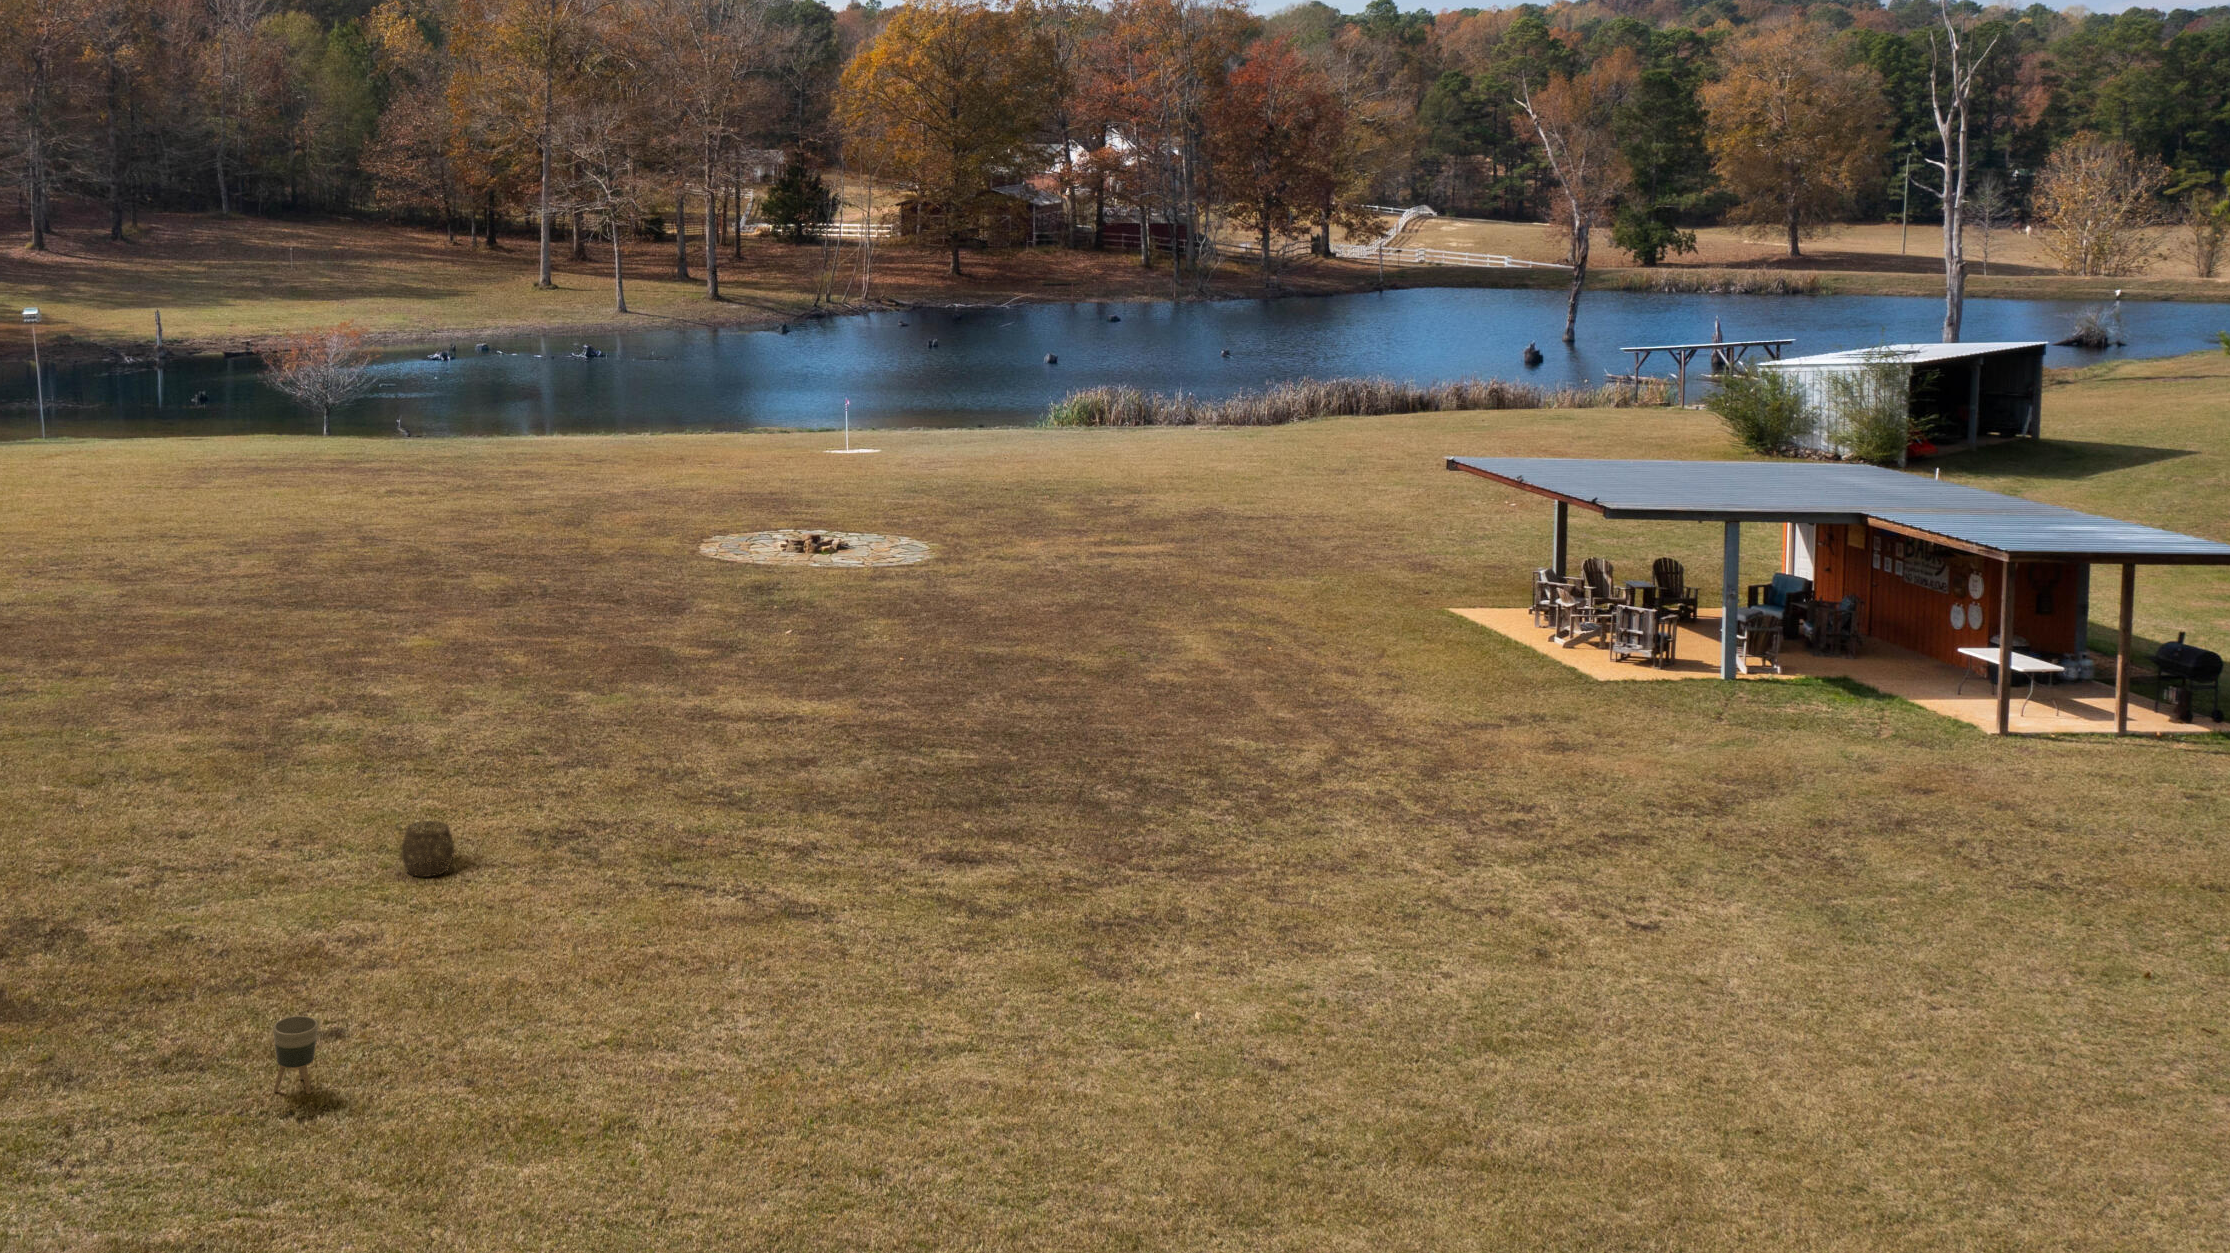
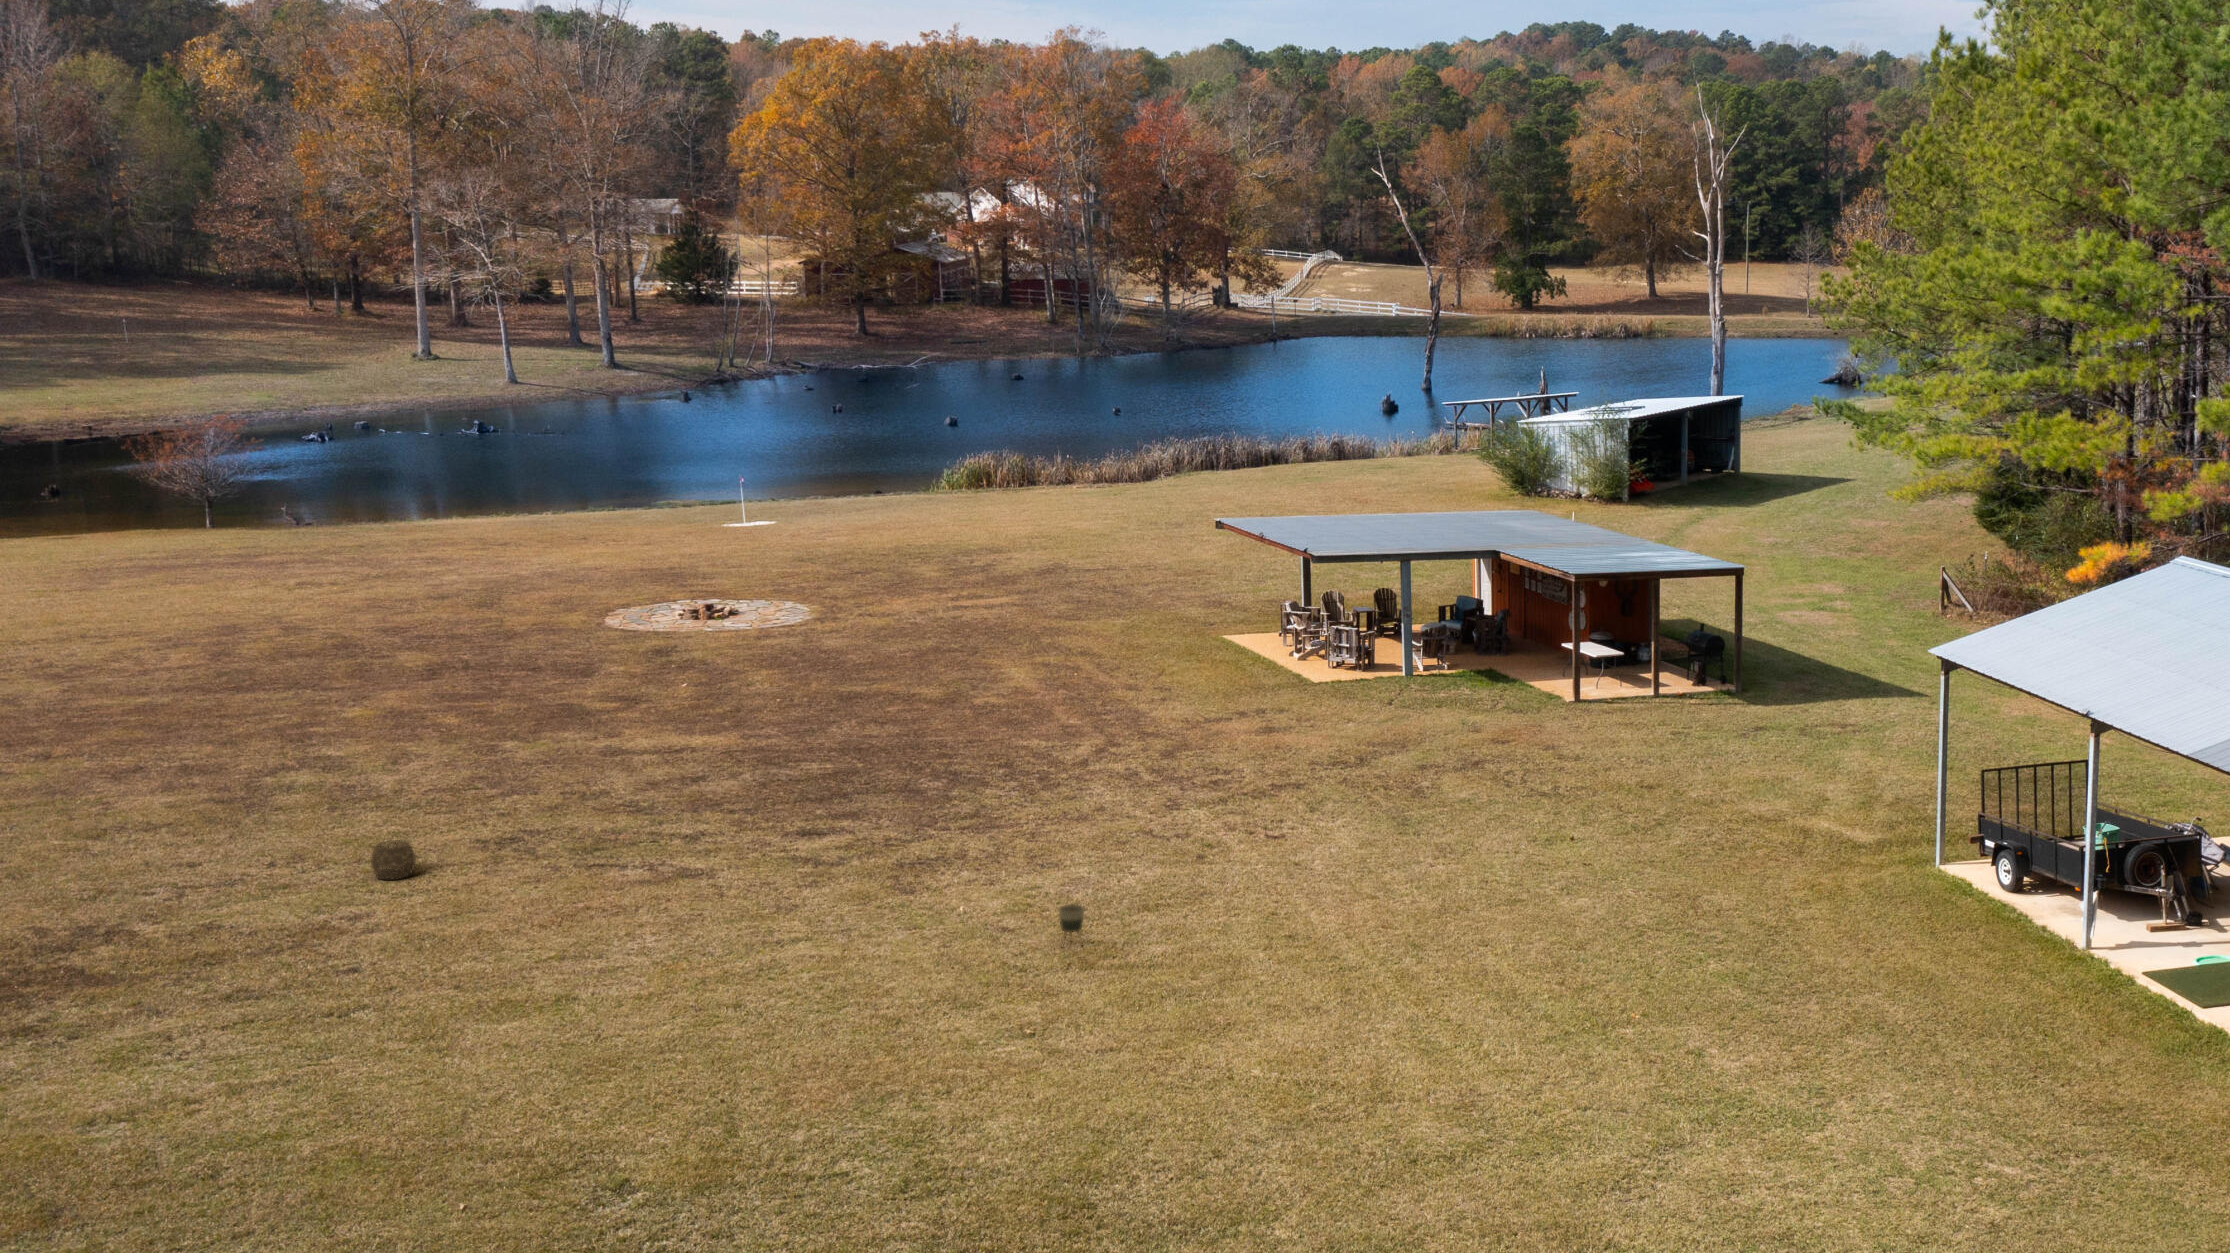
planter: present [273,1016,318,1094] -> present [1059,904,1084,945]

